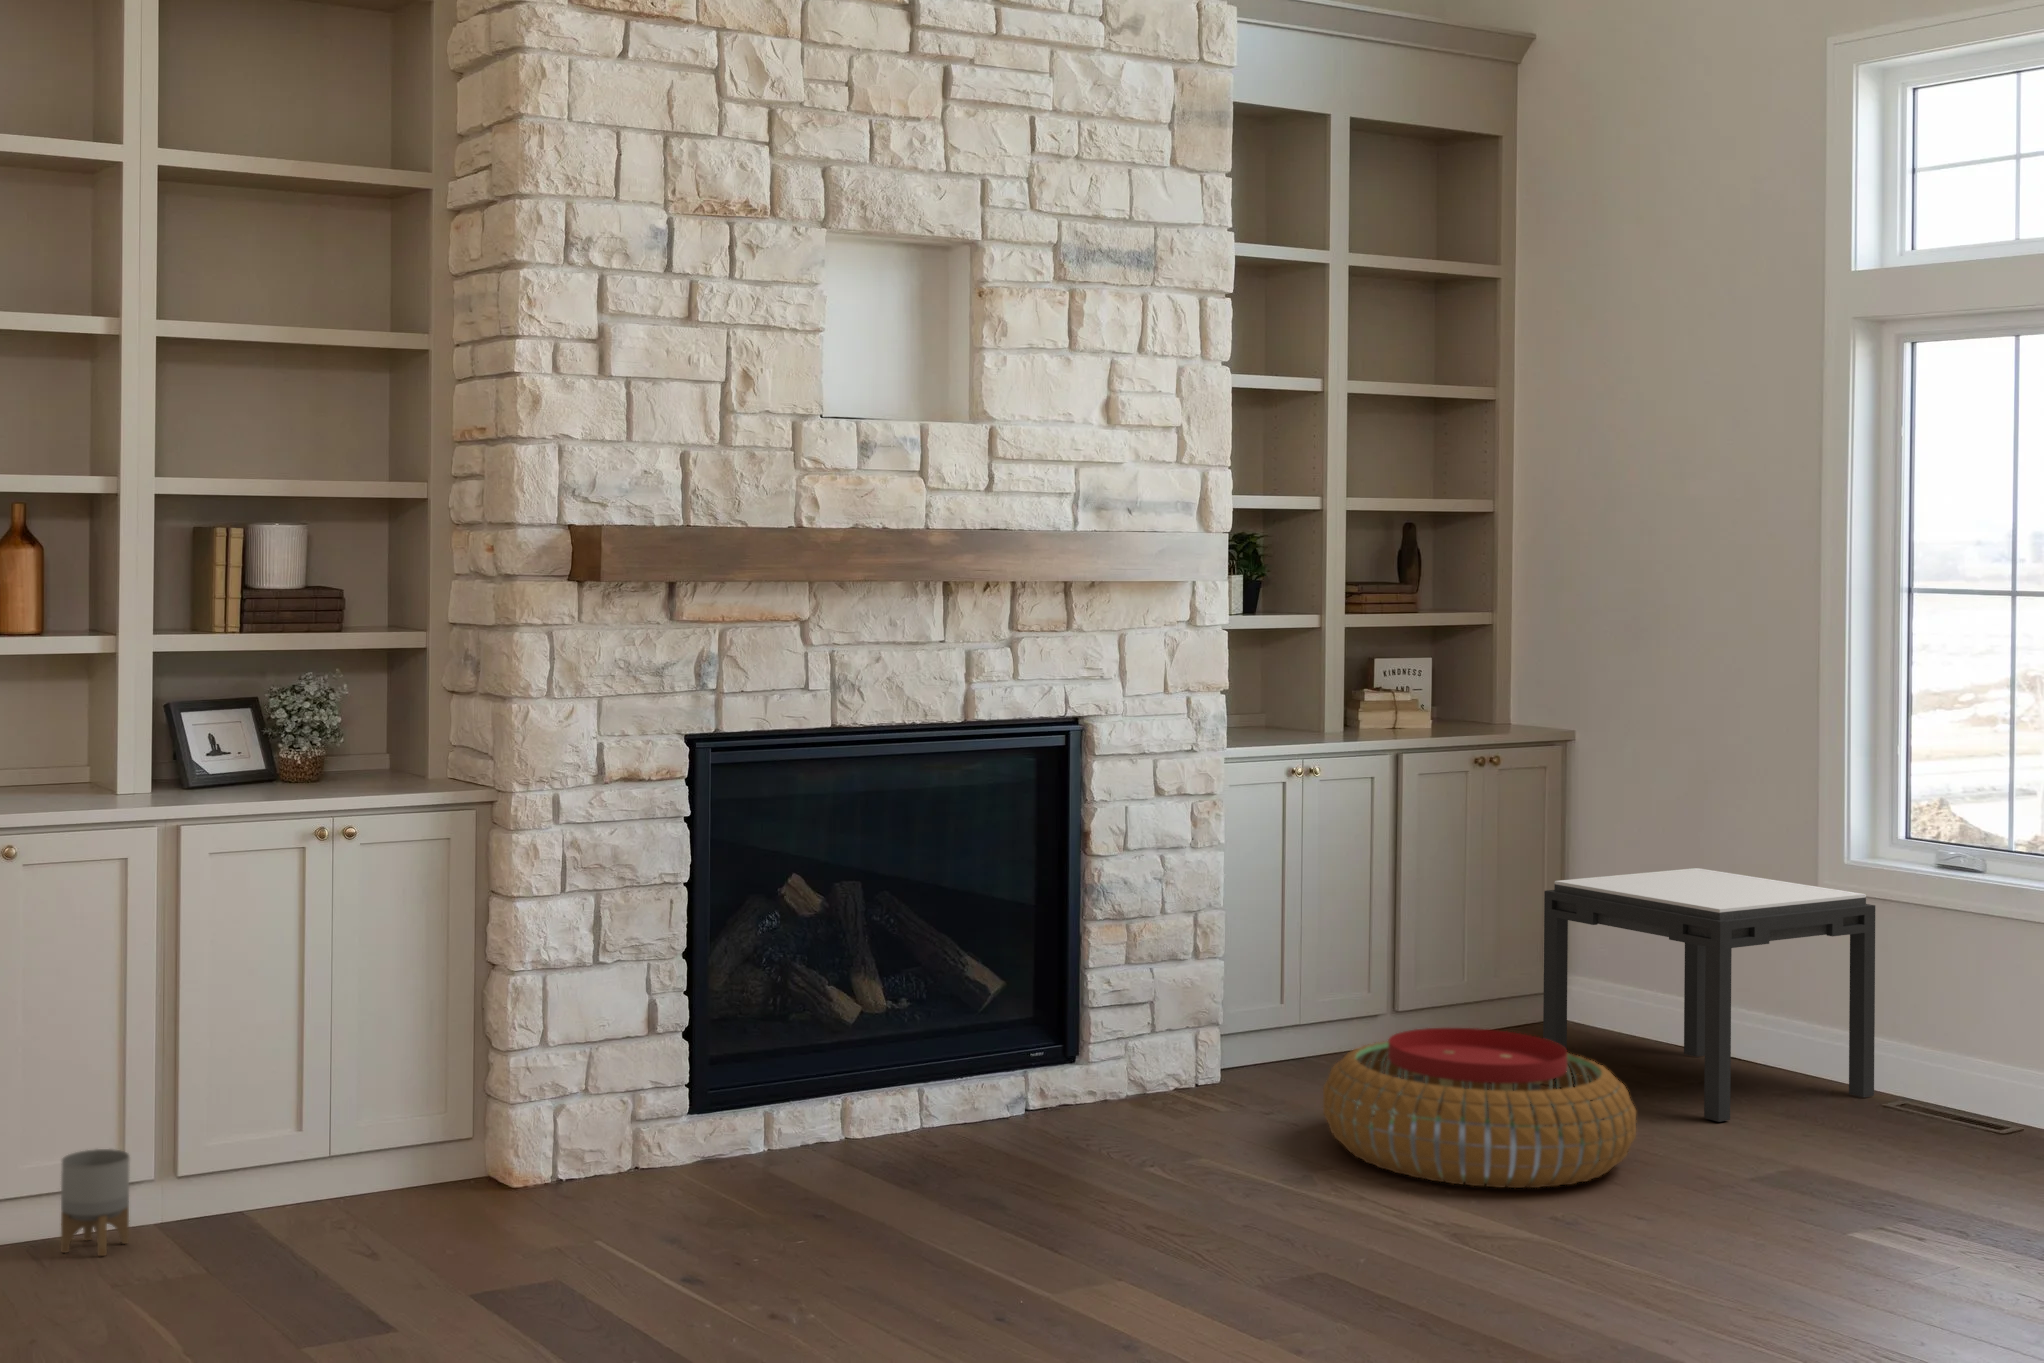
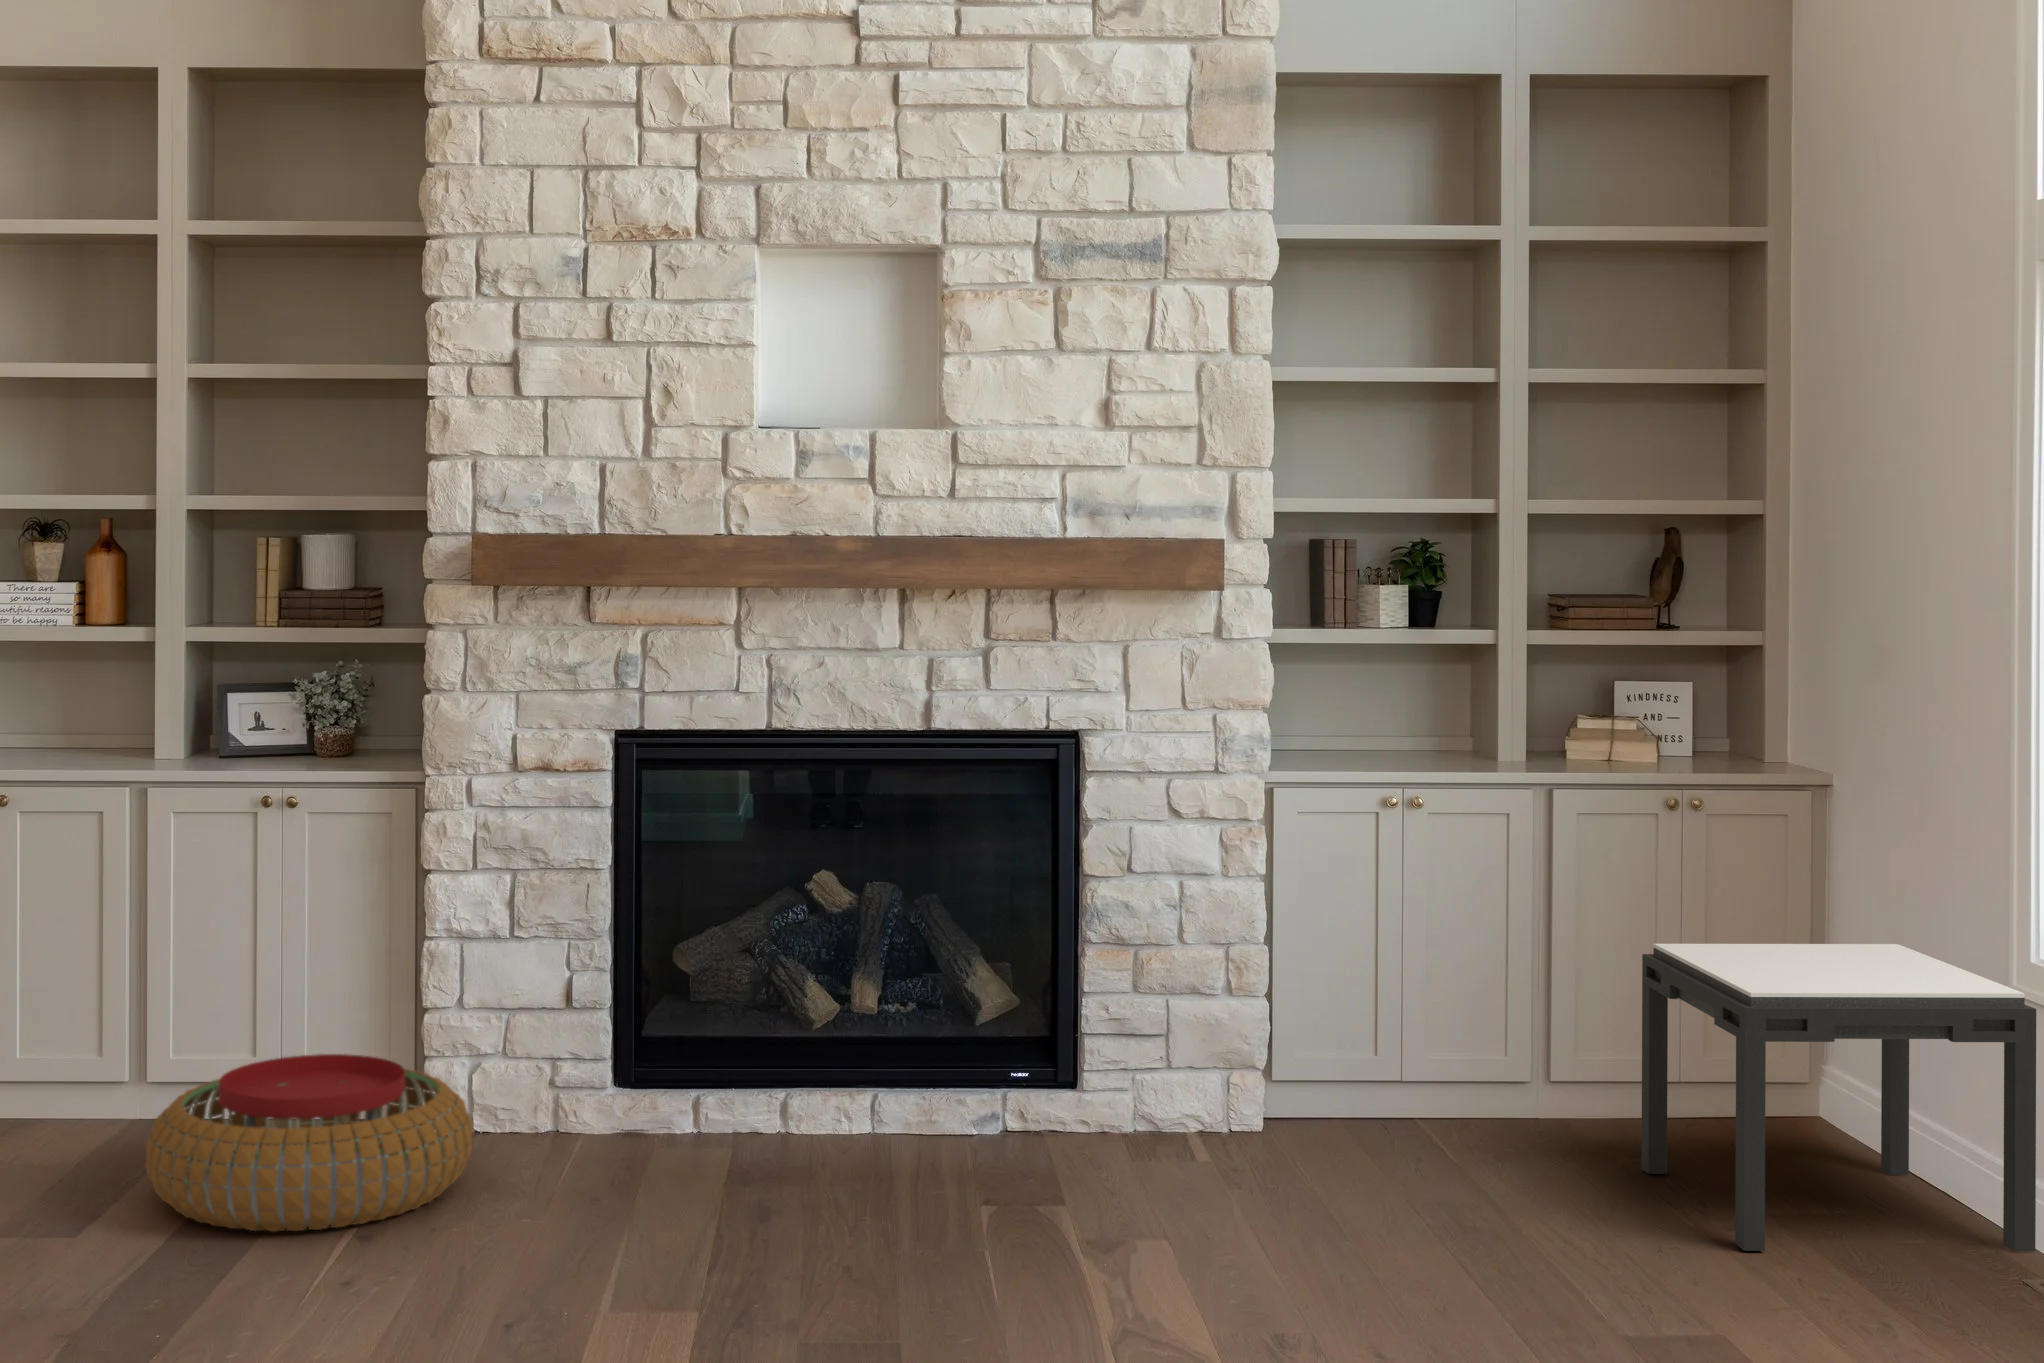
pouf: present [1323,1028,1636,1188] -> present [146,1054,473,1231]
planter: present [61,1149,130,1256] -> none [23,1056,81,1143]

